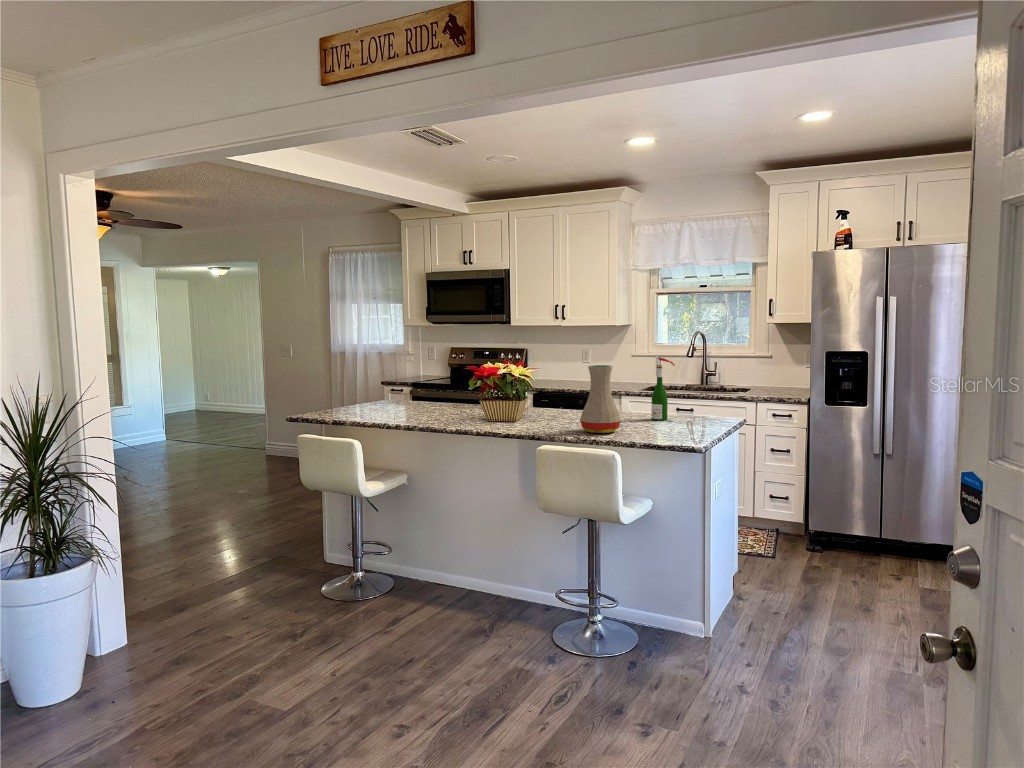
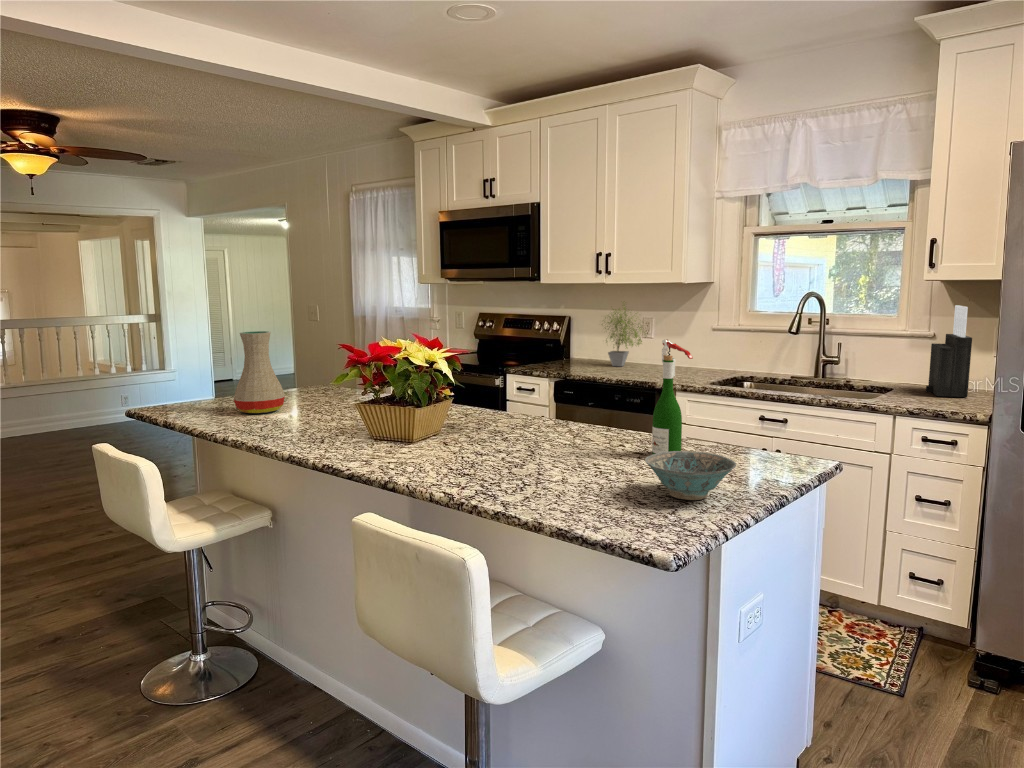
potted plant: none [554,337,588,383] -> present [605,305,642,366]
knife block: none [770,338,794,391] -> present [926,305,972,397]
vase: present [580,365,621,433] -> present [234,331,285,413]
ceramic bowl: none [667,411,713,433] -> present [645,451,736,500]

